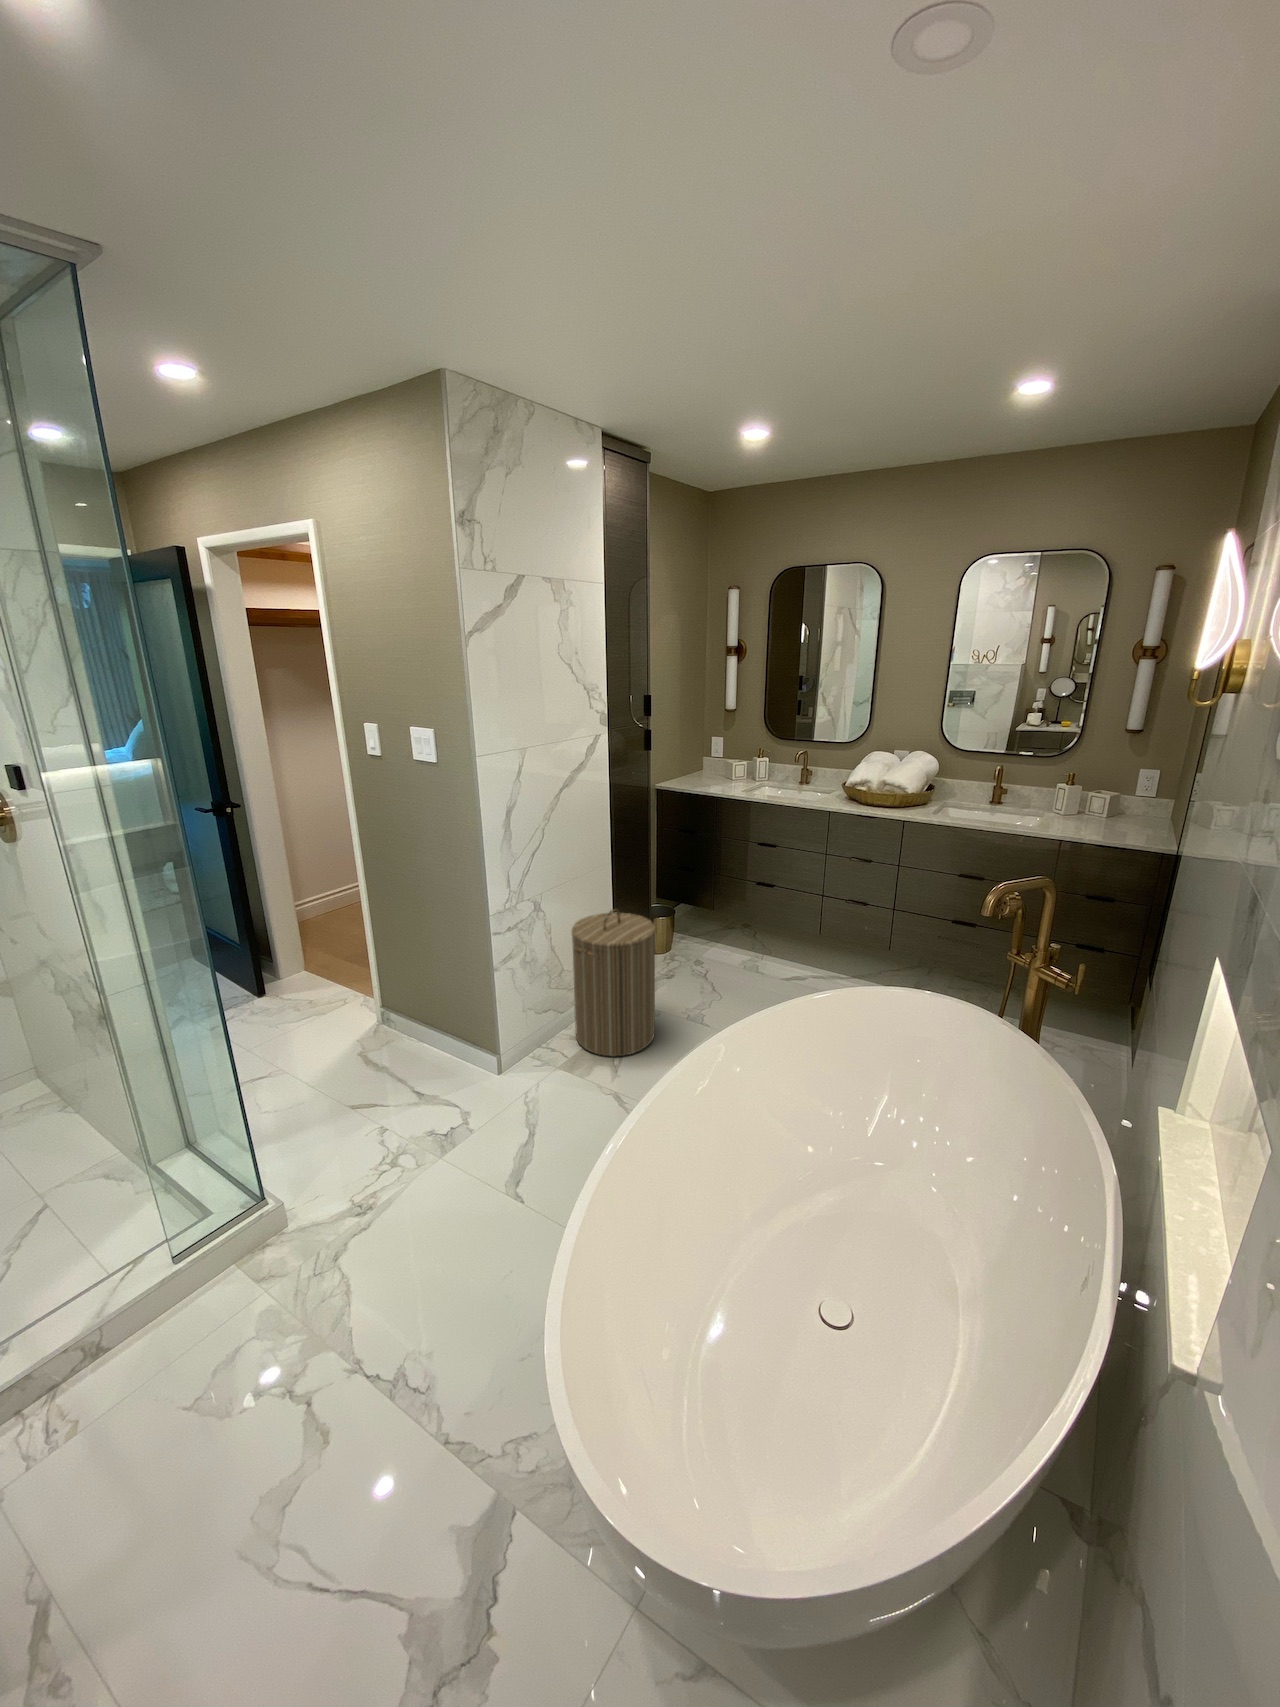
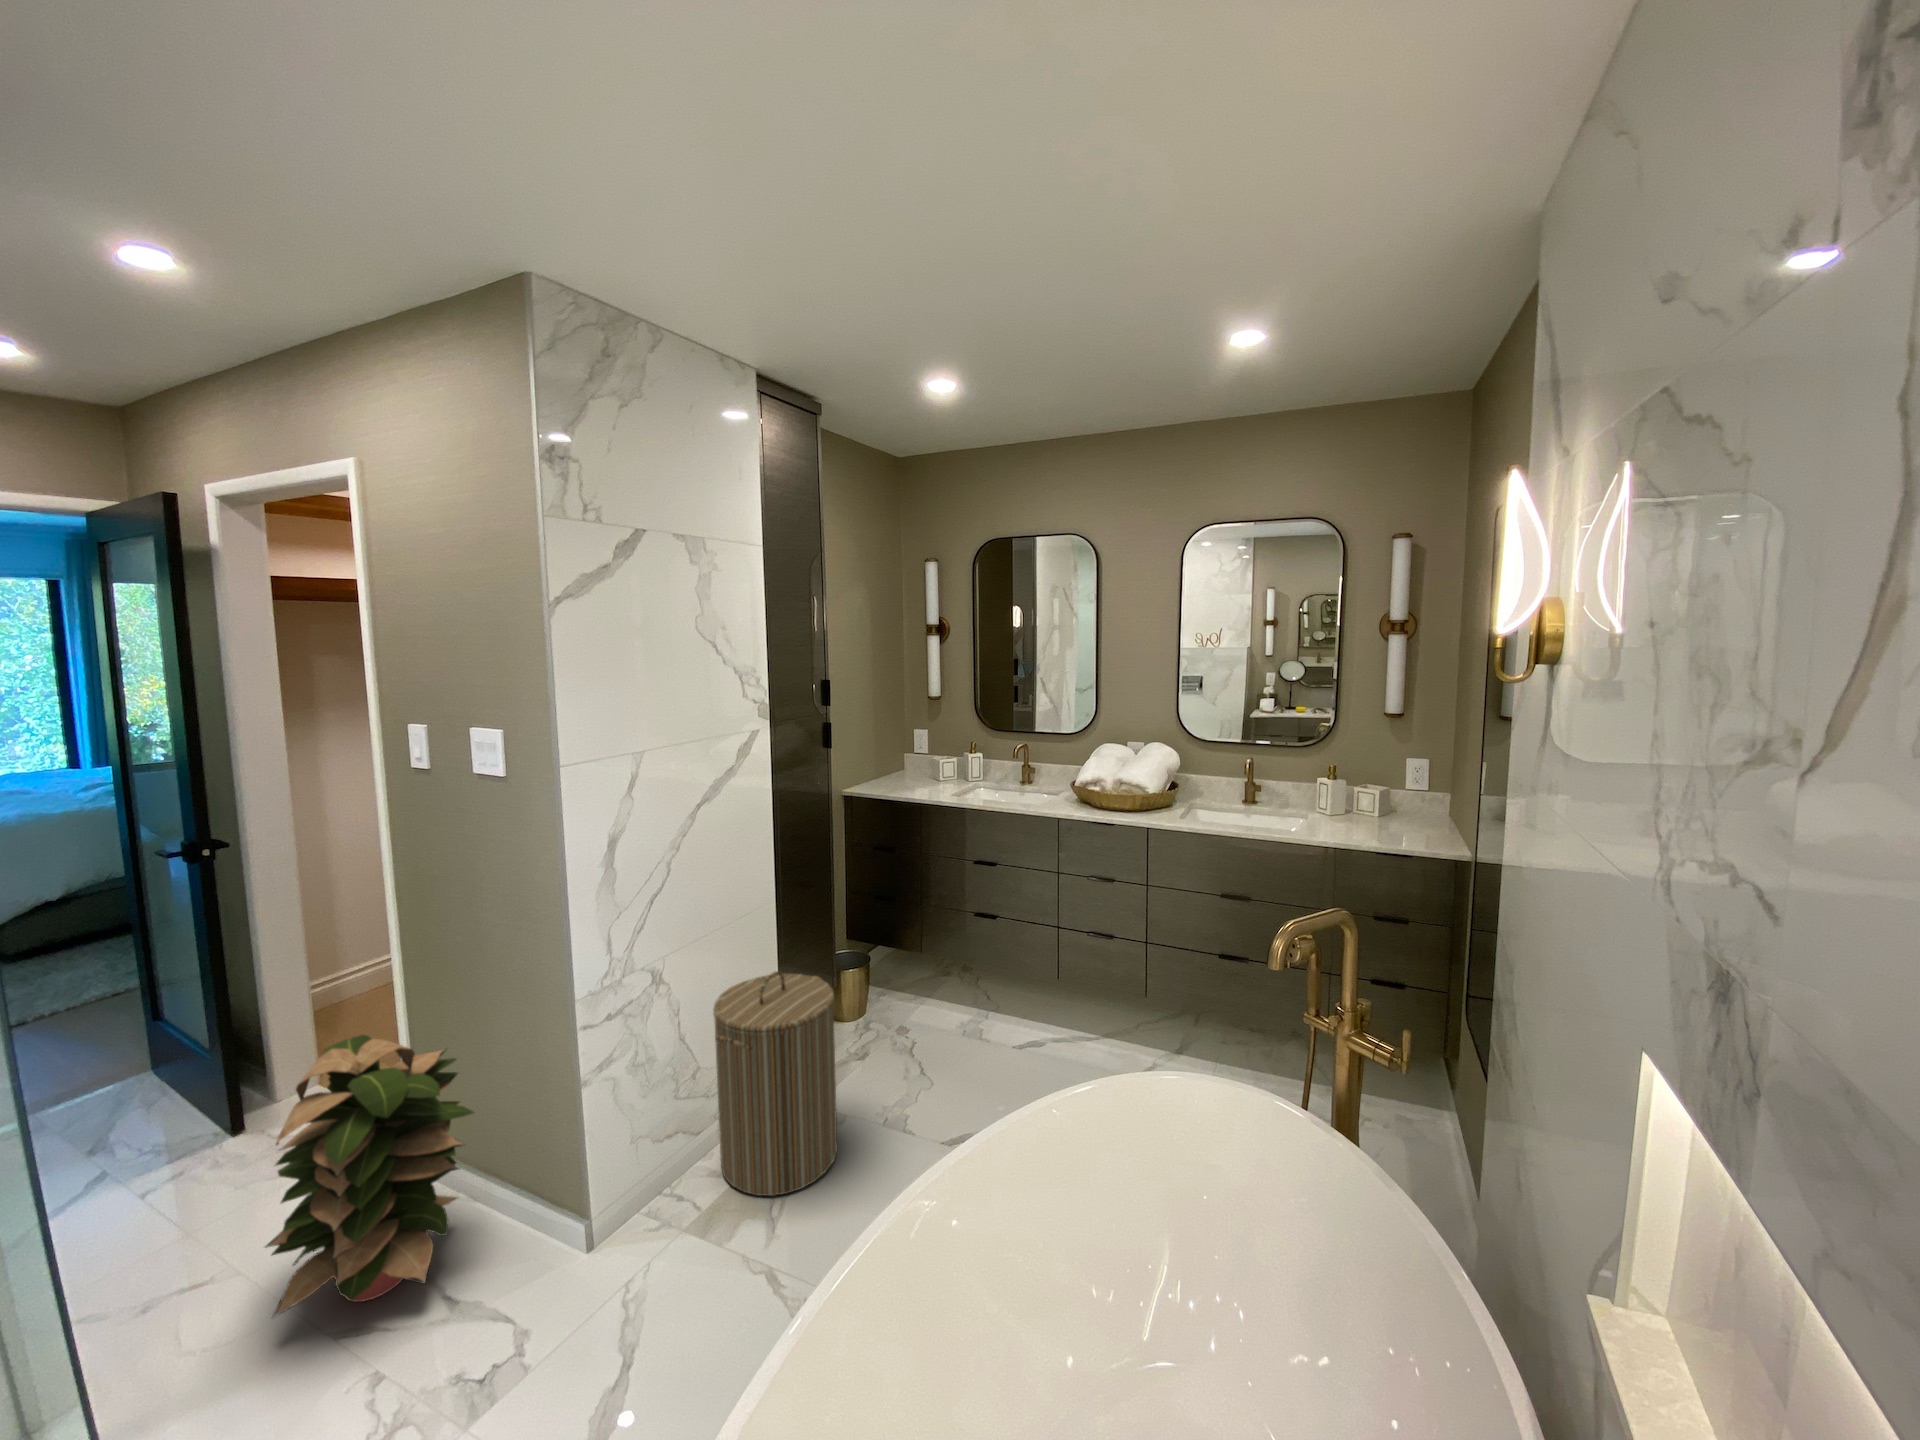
decorative plant: none [310,931,423,1089] -> present [266,1035,474,1317]

